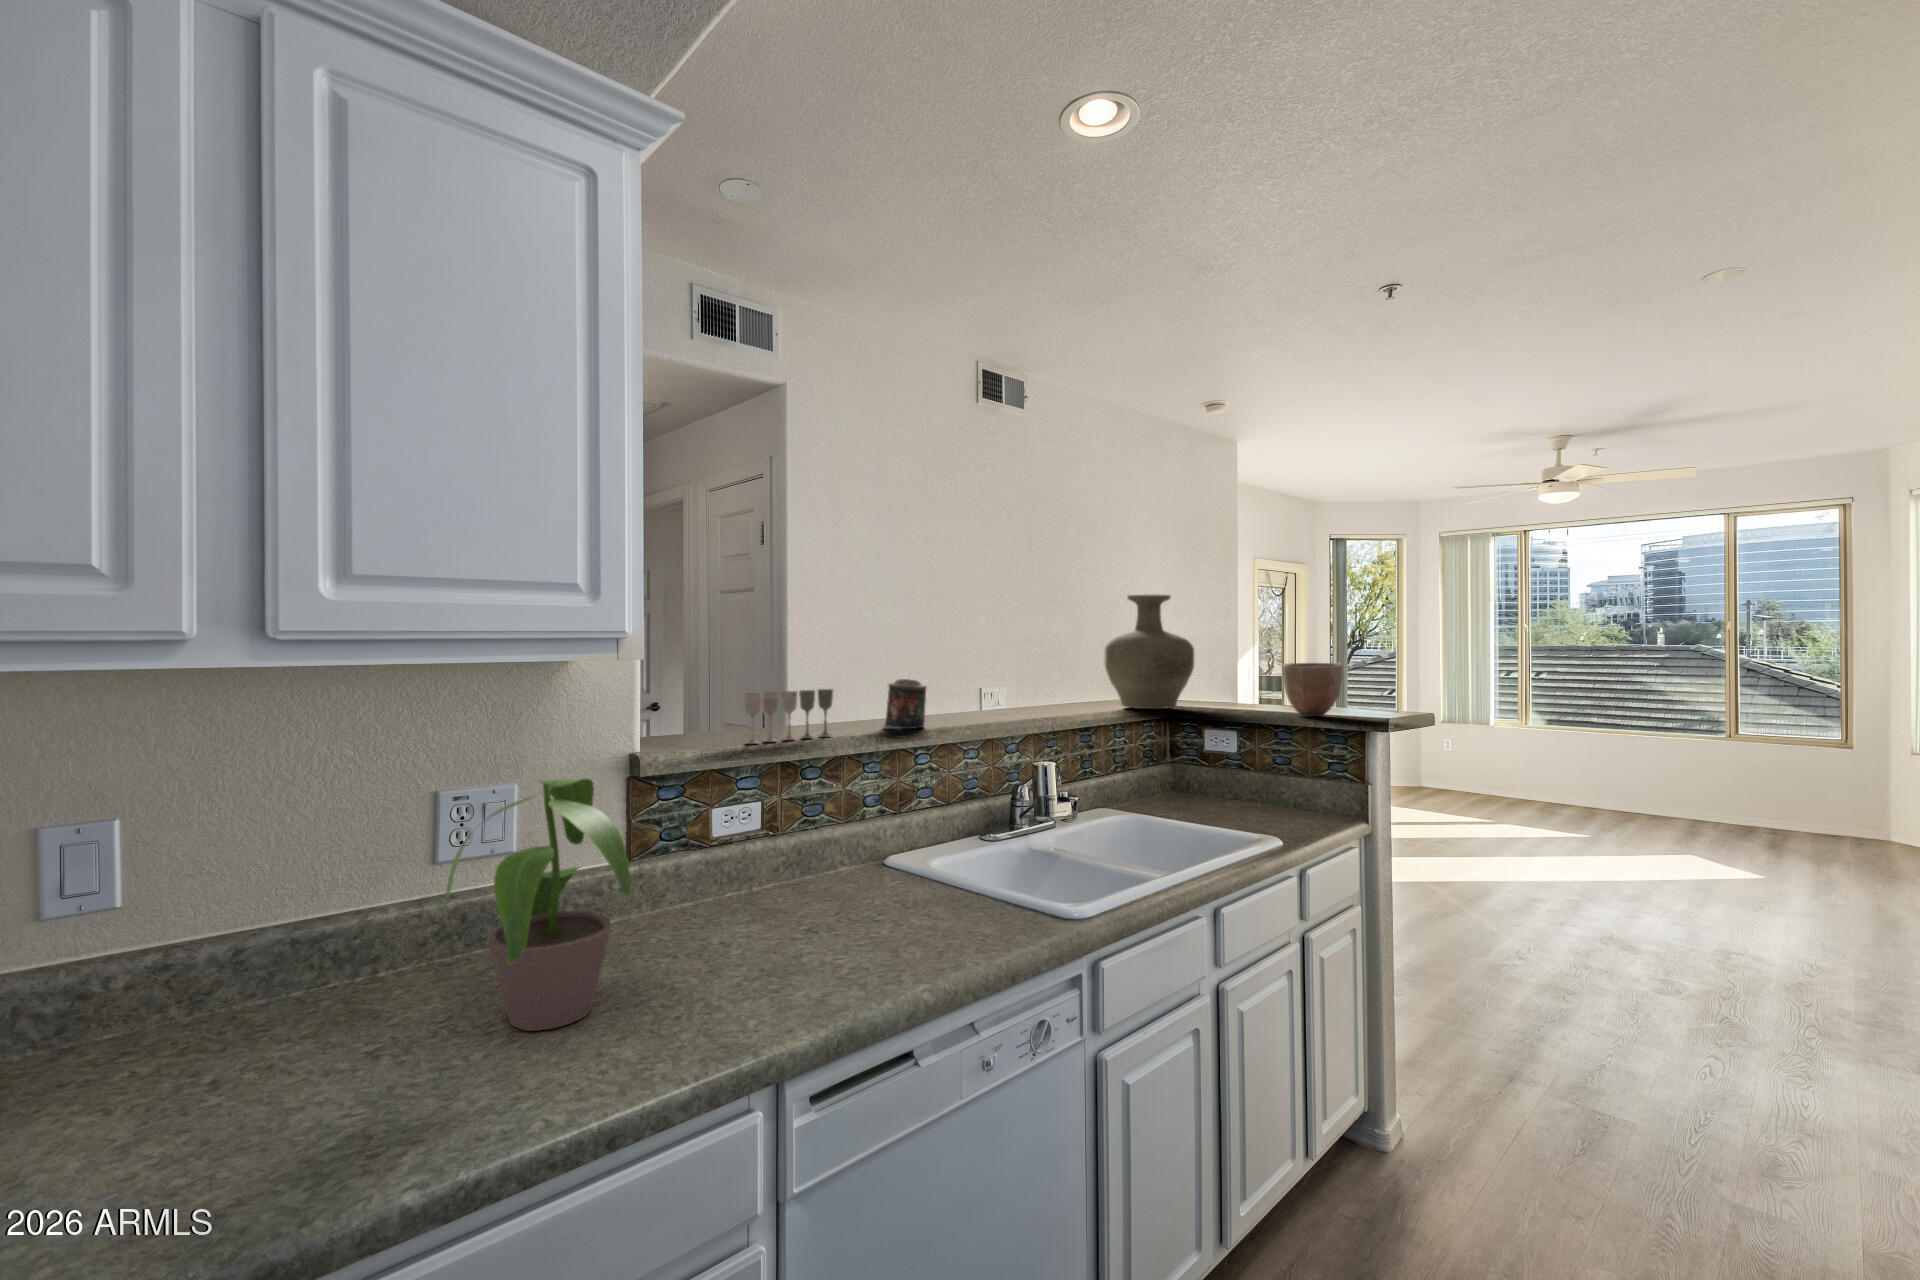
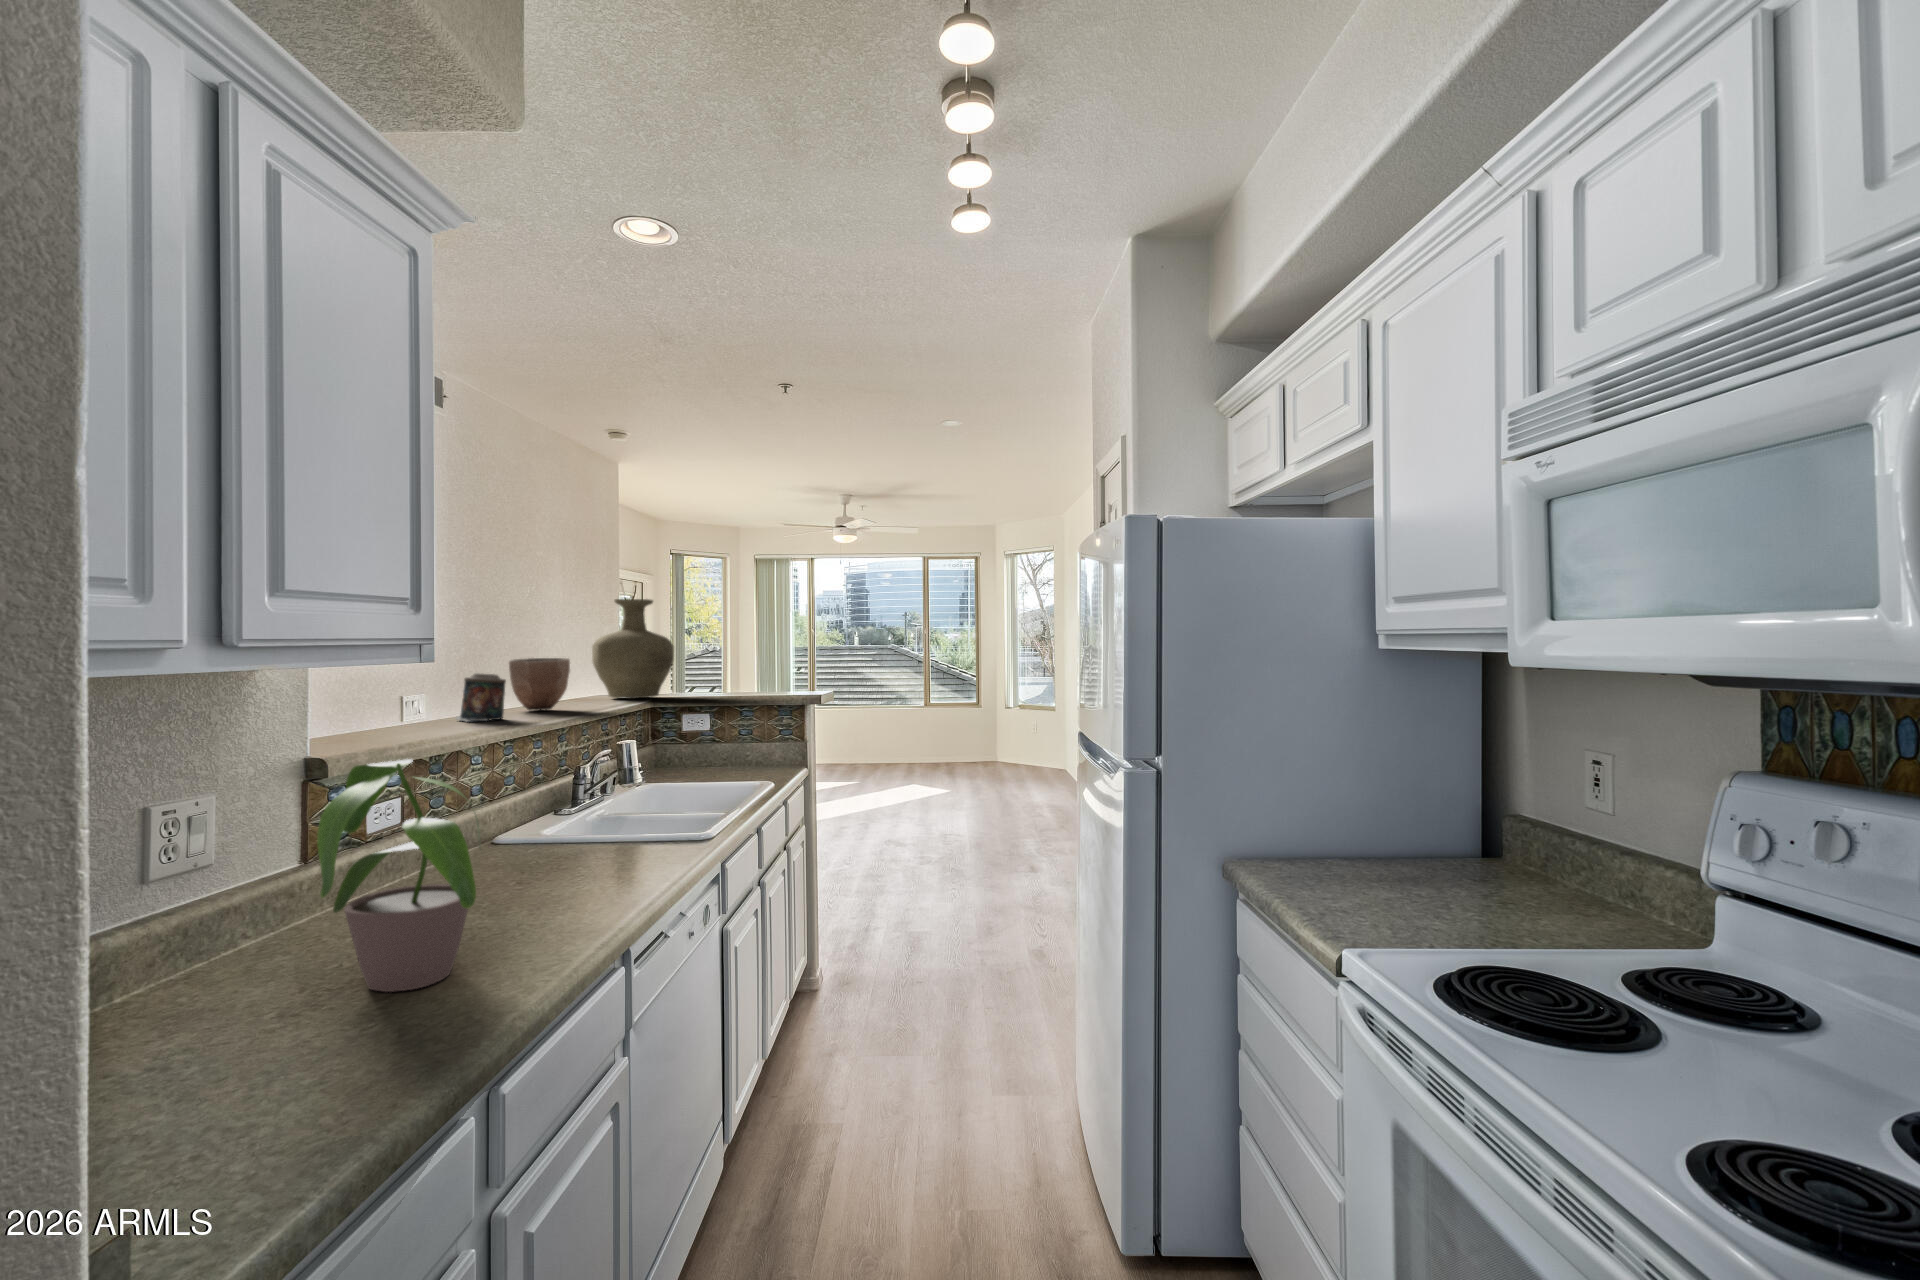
decorative bowl: present [1282,663,1342,716] -> present [509,658,570,711]
wine glass: present [744,689,833,744] -> none [382,683,448,738]

